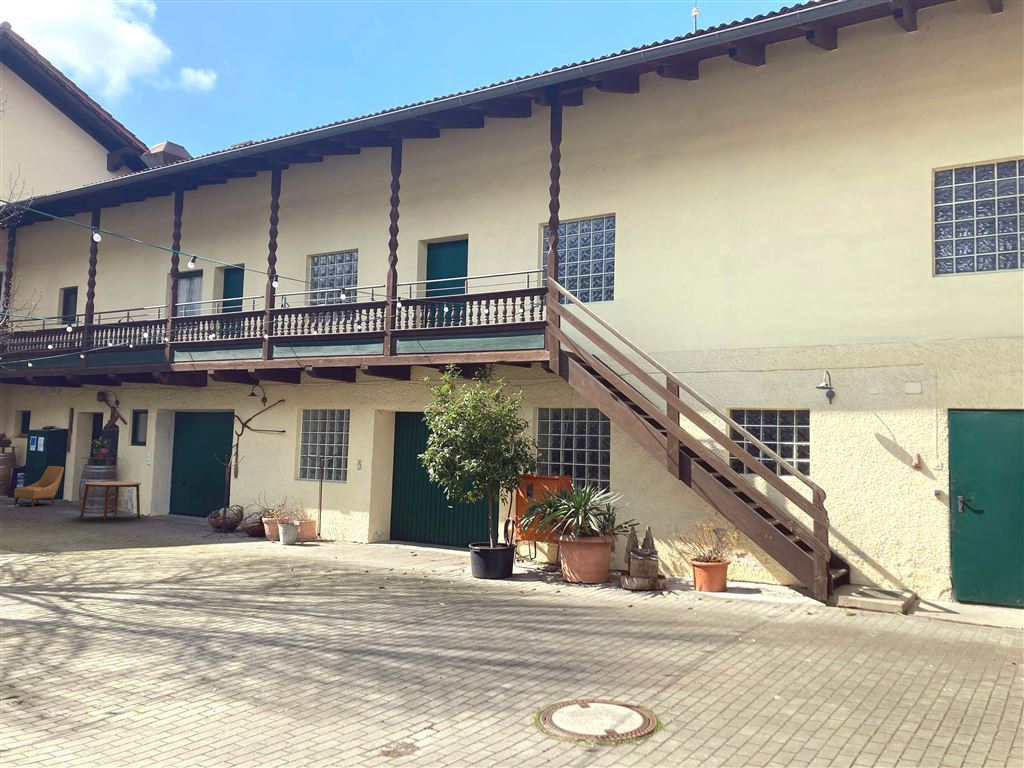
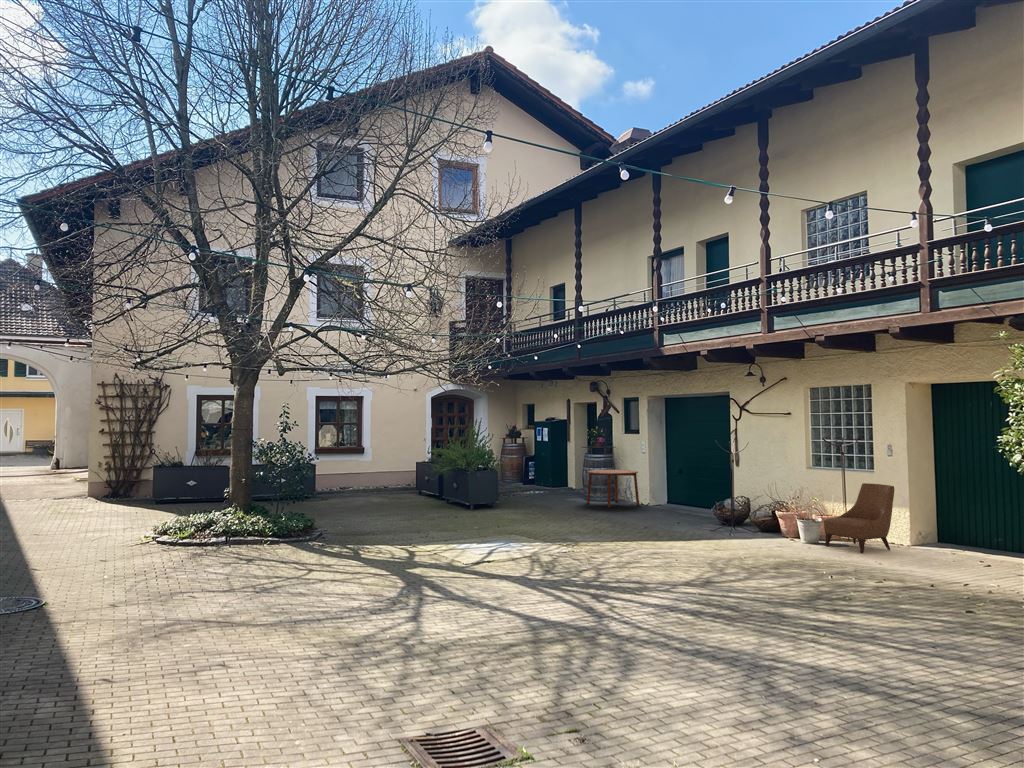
chair: present [14,466,64,507] -> present [824,483,894,553]

